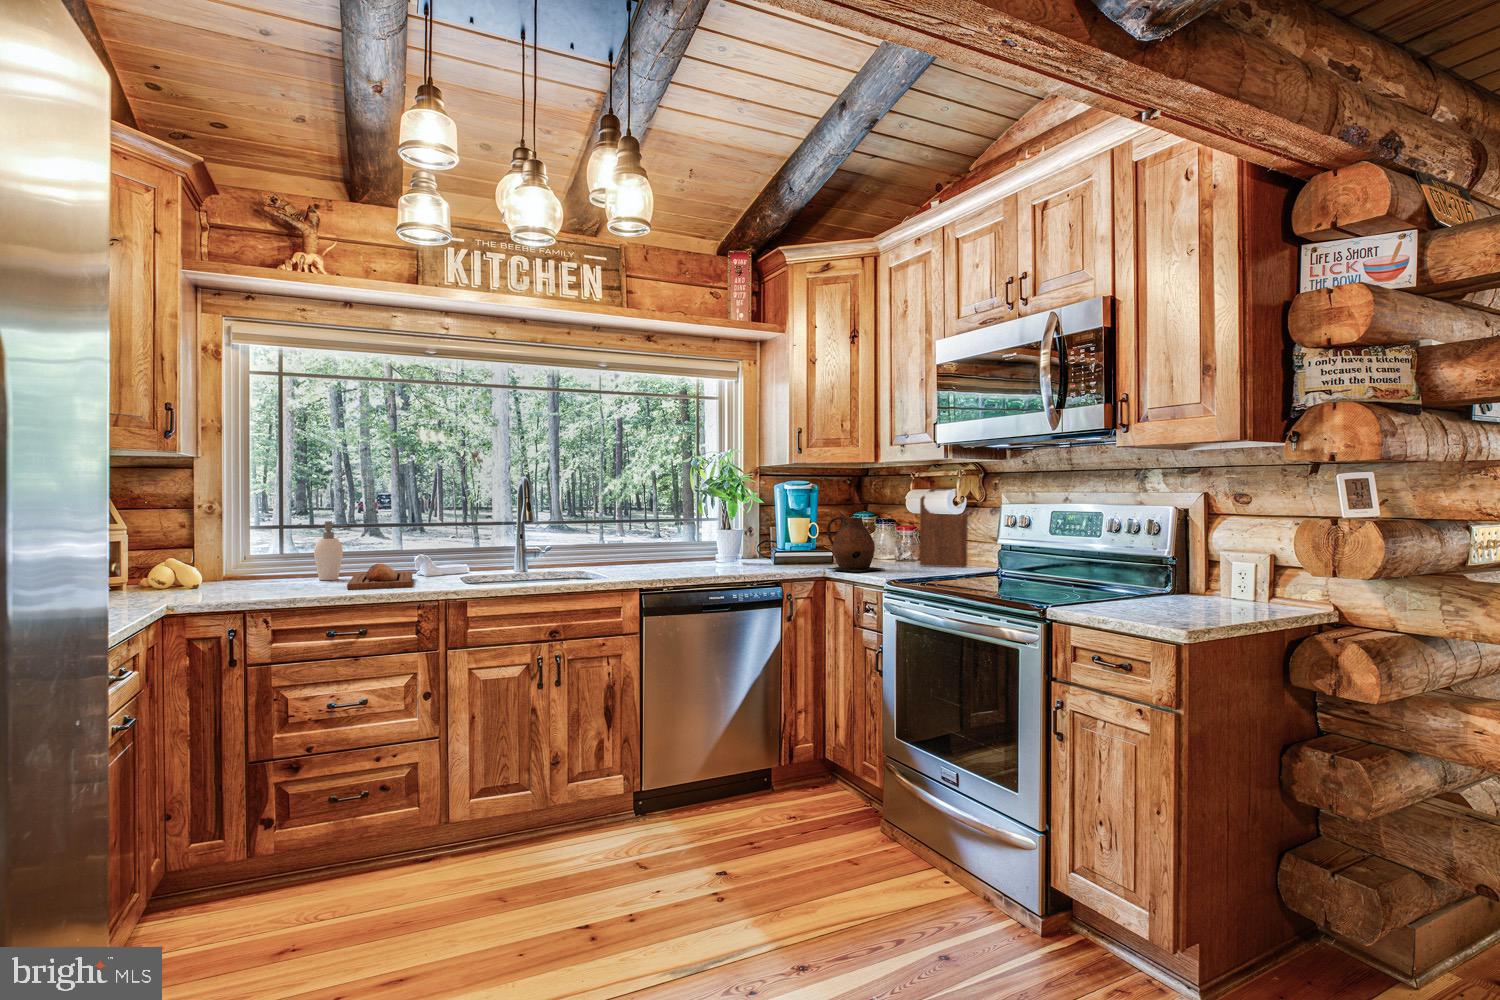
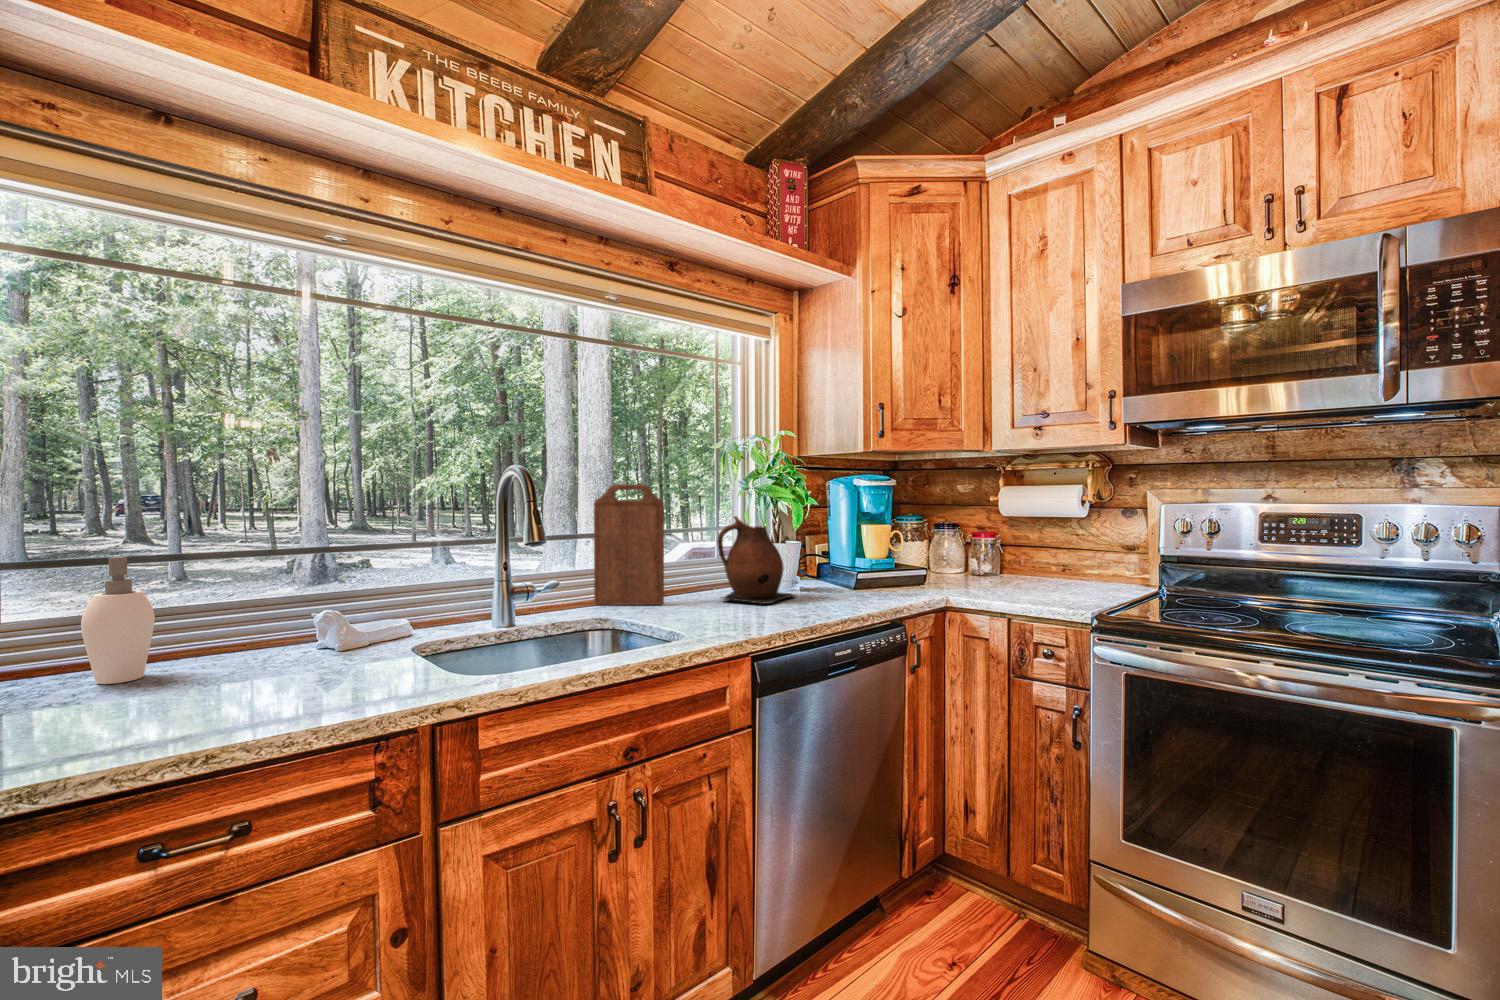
cutting board: present [920,486,968,567] -> present [594,484,664,605]
ceramic pitcher: present [827,510,885,572] -> present [717,516,795,604]
bread loaf: present [347,564,412,590] -> none [186,643,350,731]

